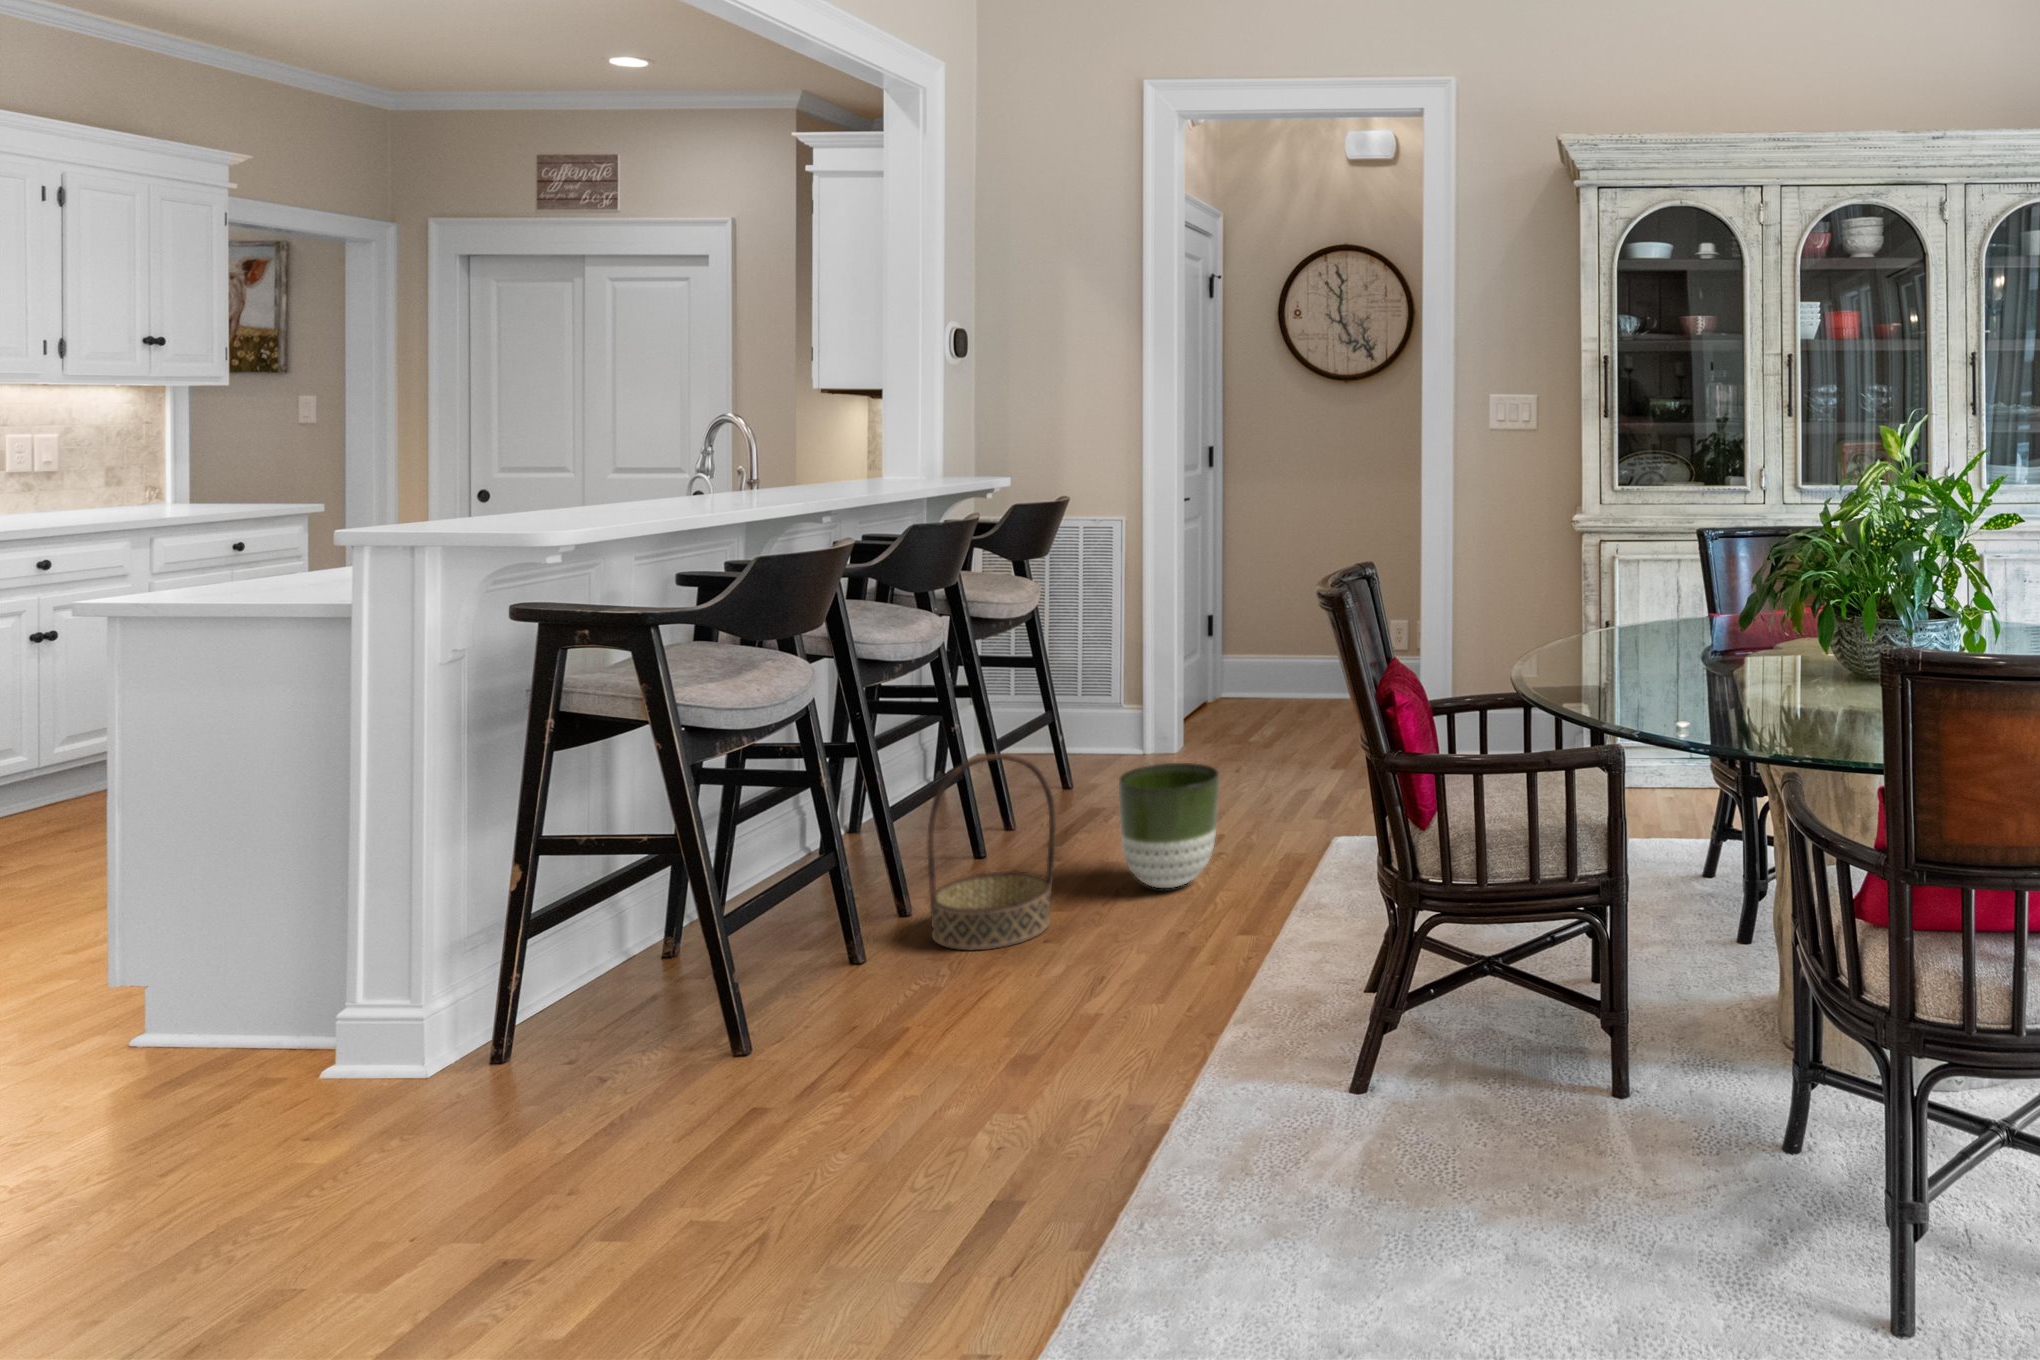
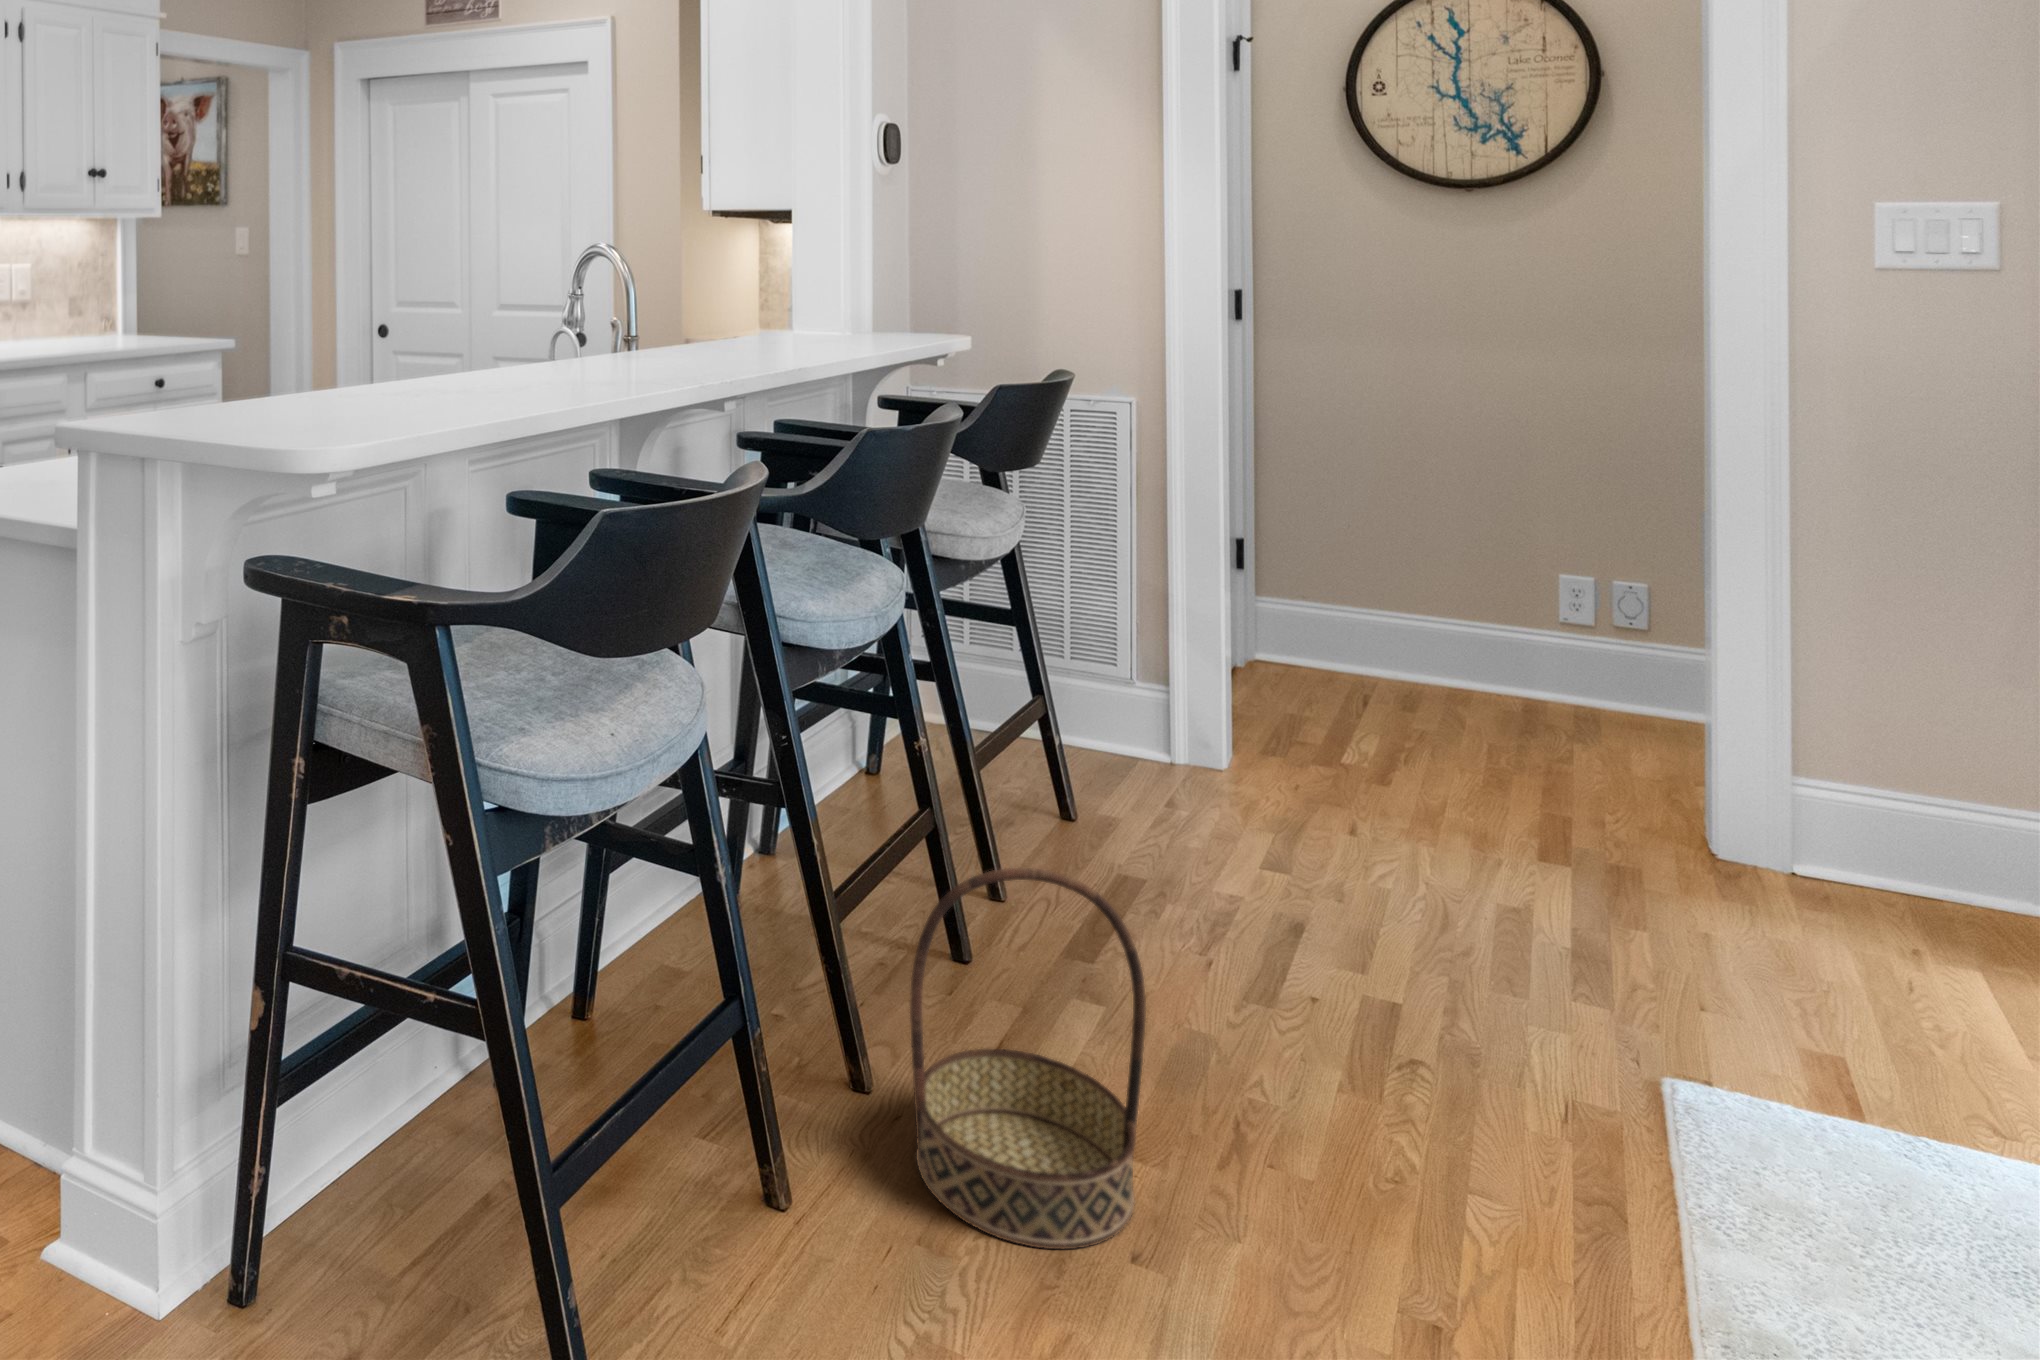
planter: present [1119,763,1219,888] -> none [1241,889,1462,1153]

